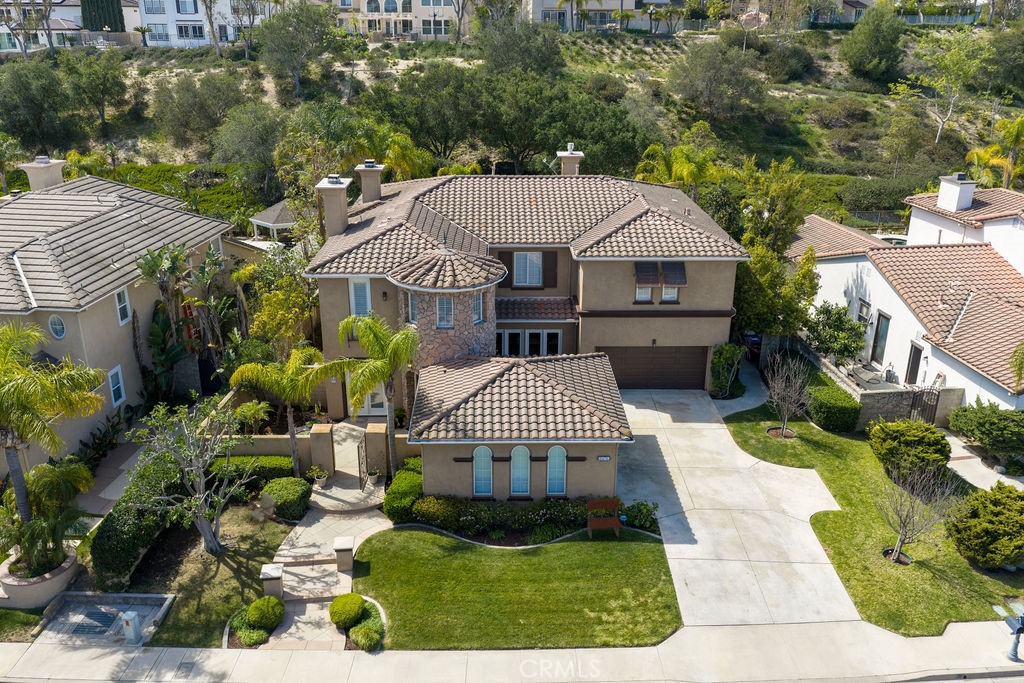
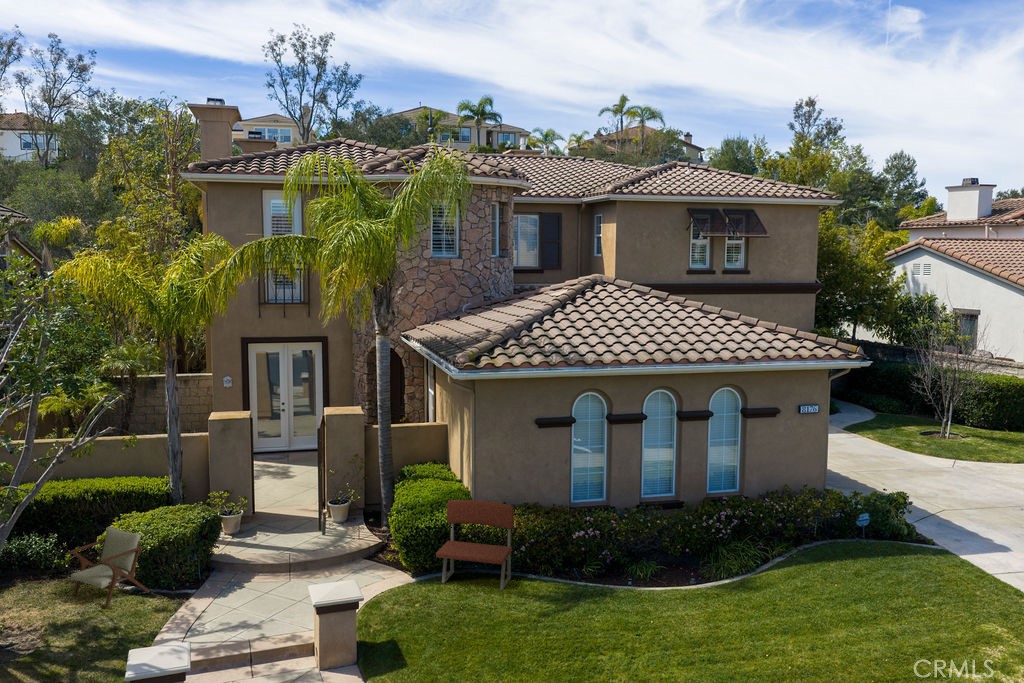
bench: present [587,499,621,538] -> present [436,500,514,590]

